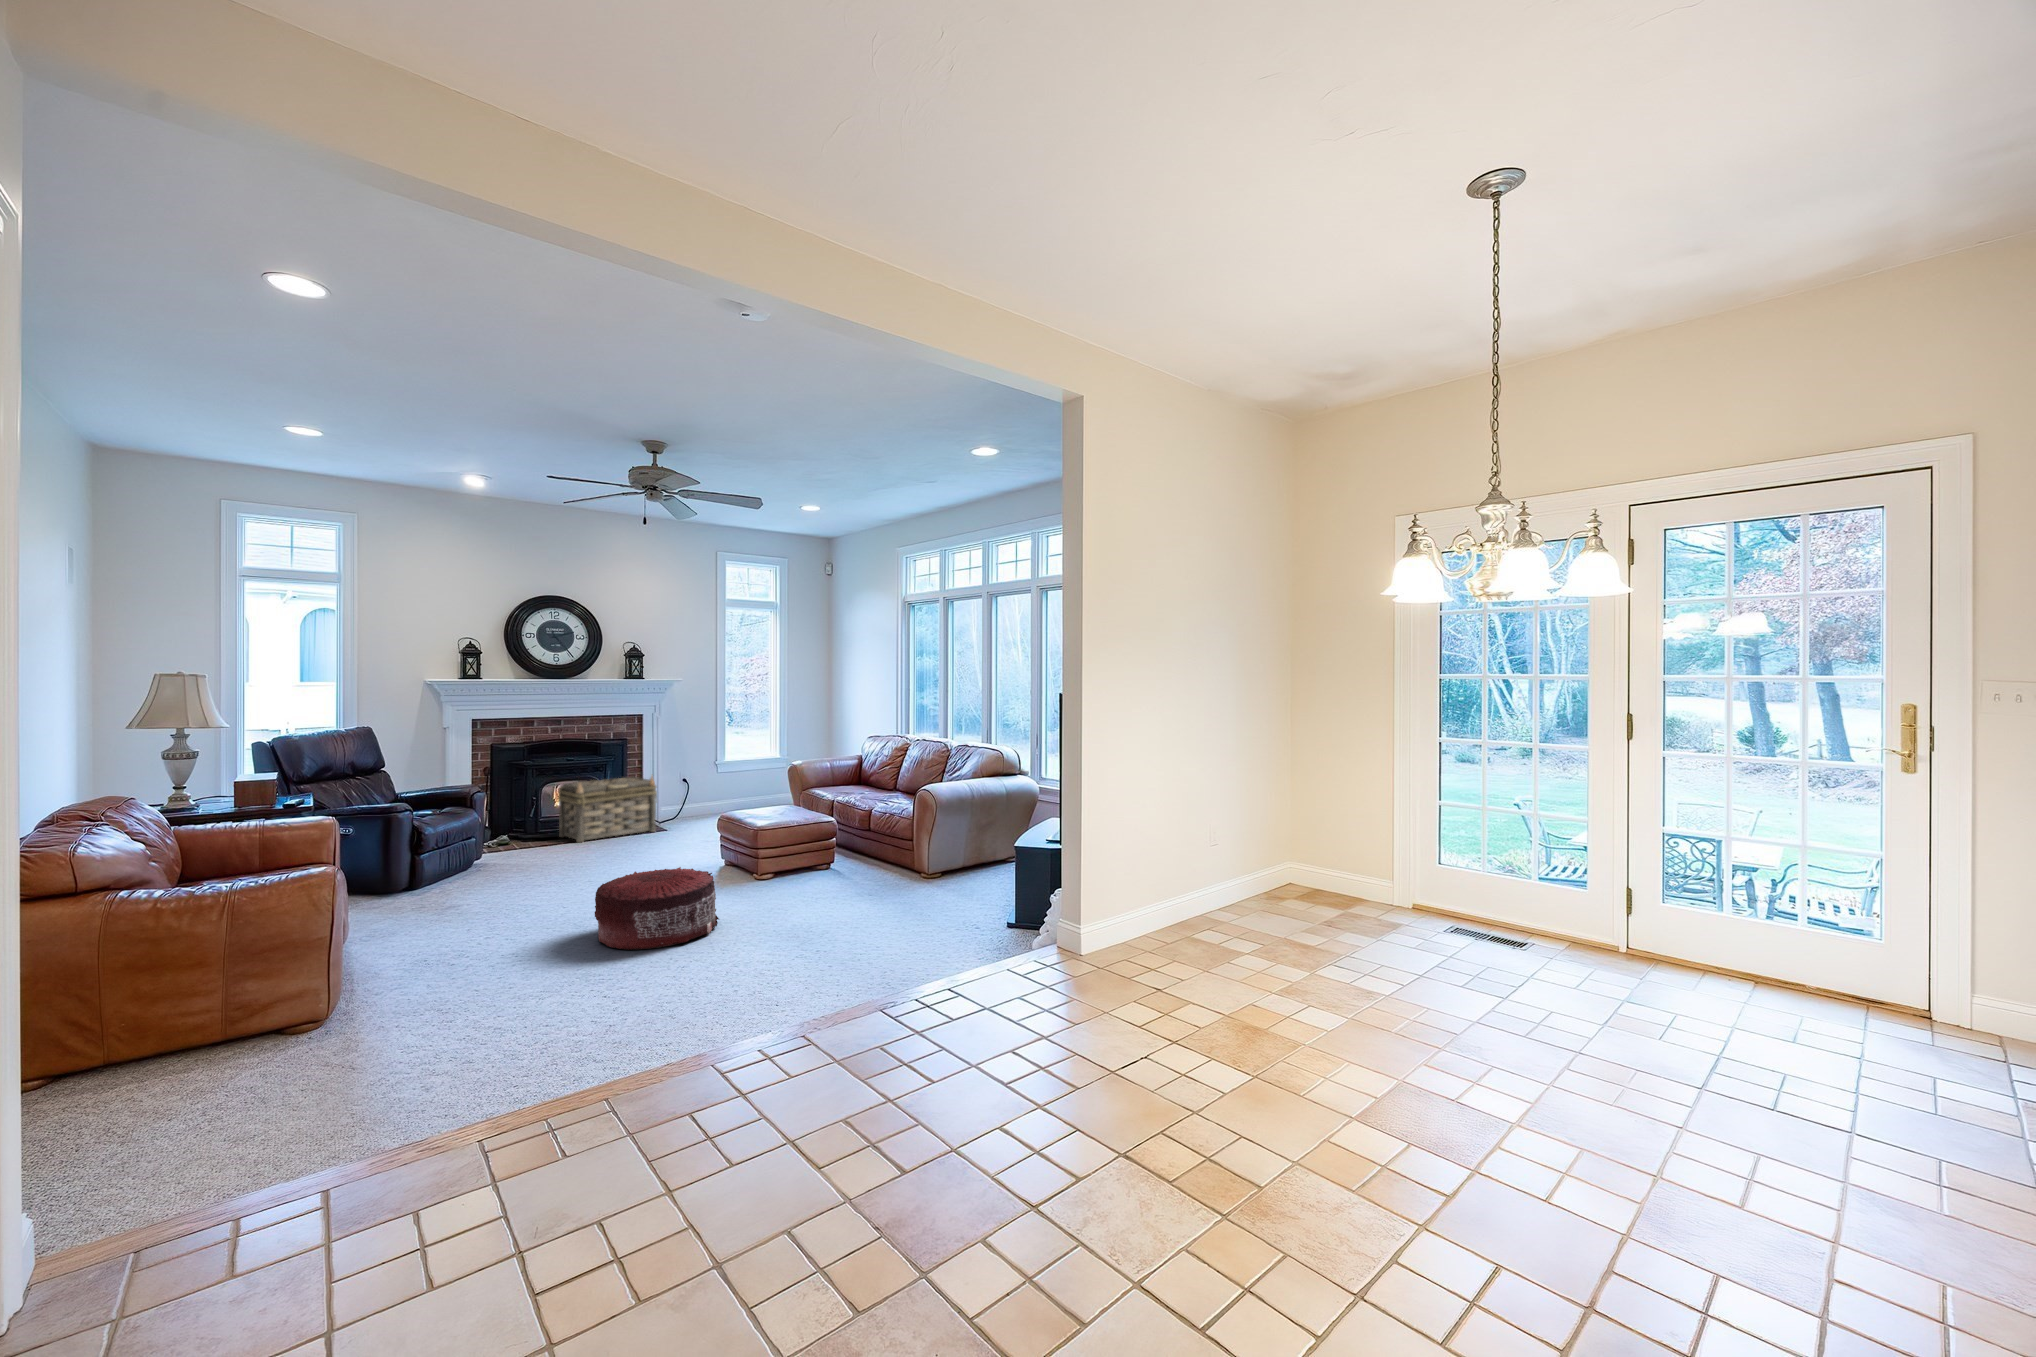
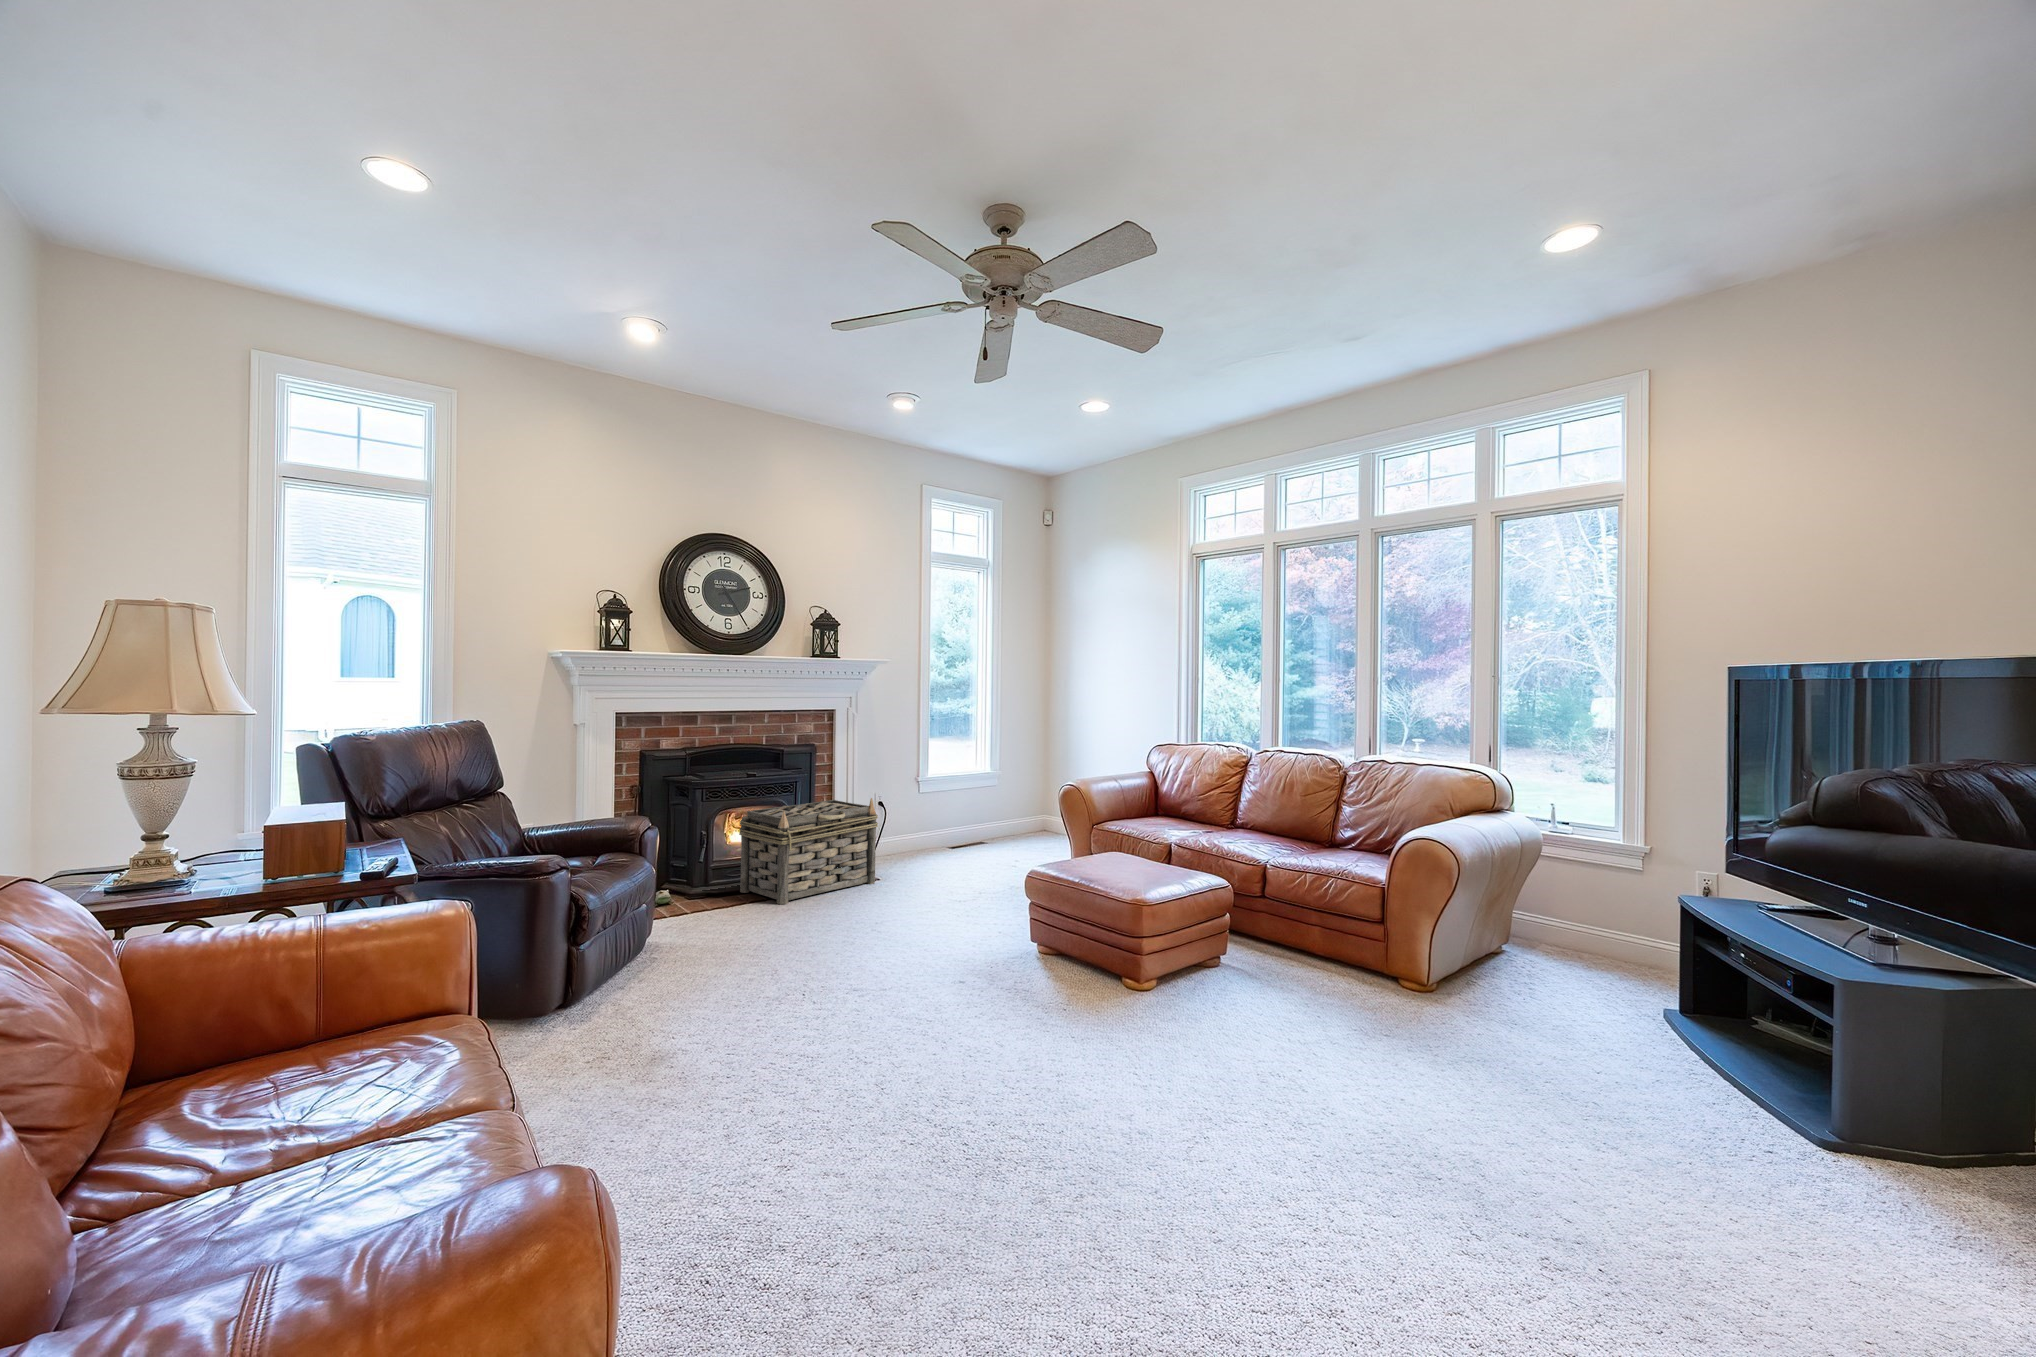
pouf: present [595,867,719,950] -> none [1120,1022,1380,1278]

